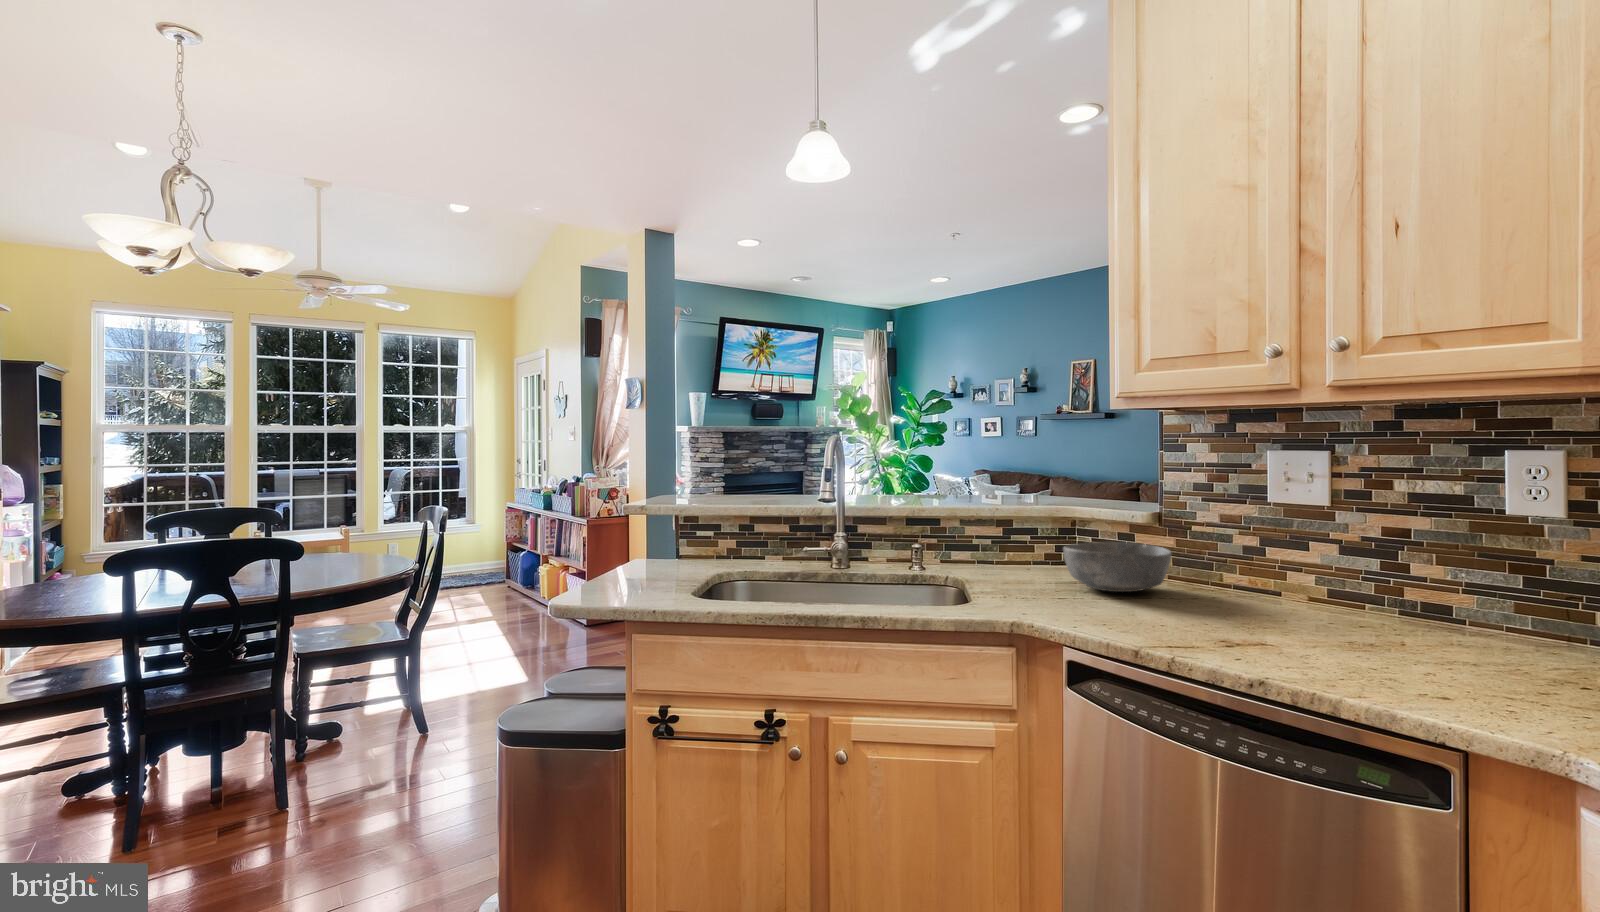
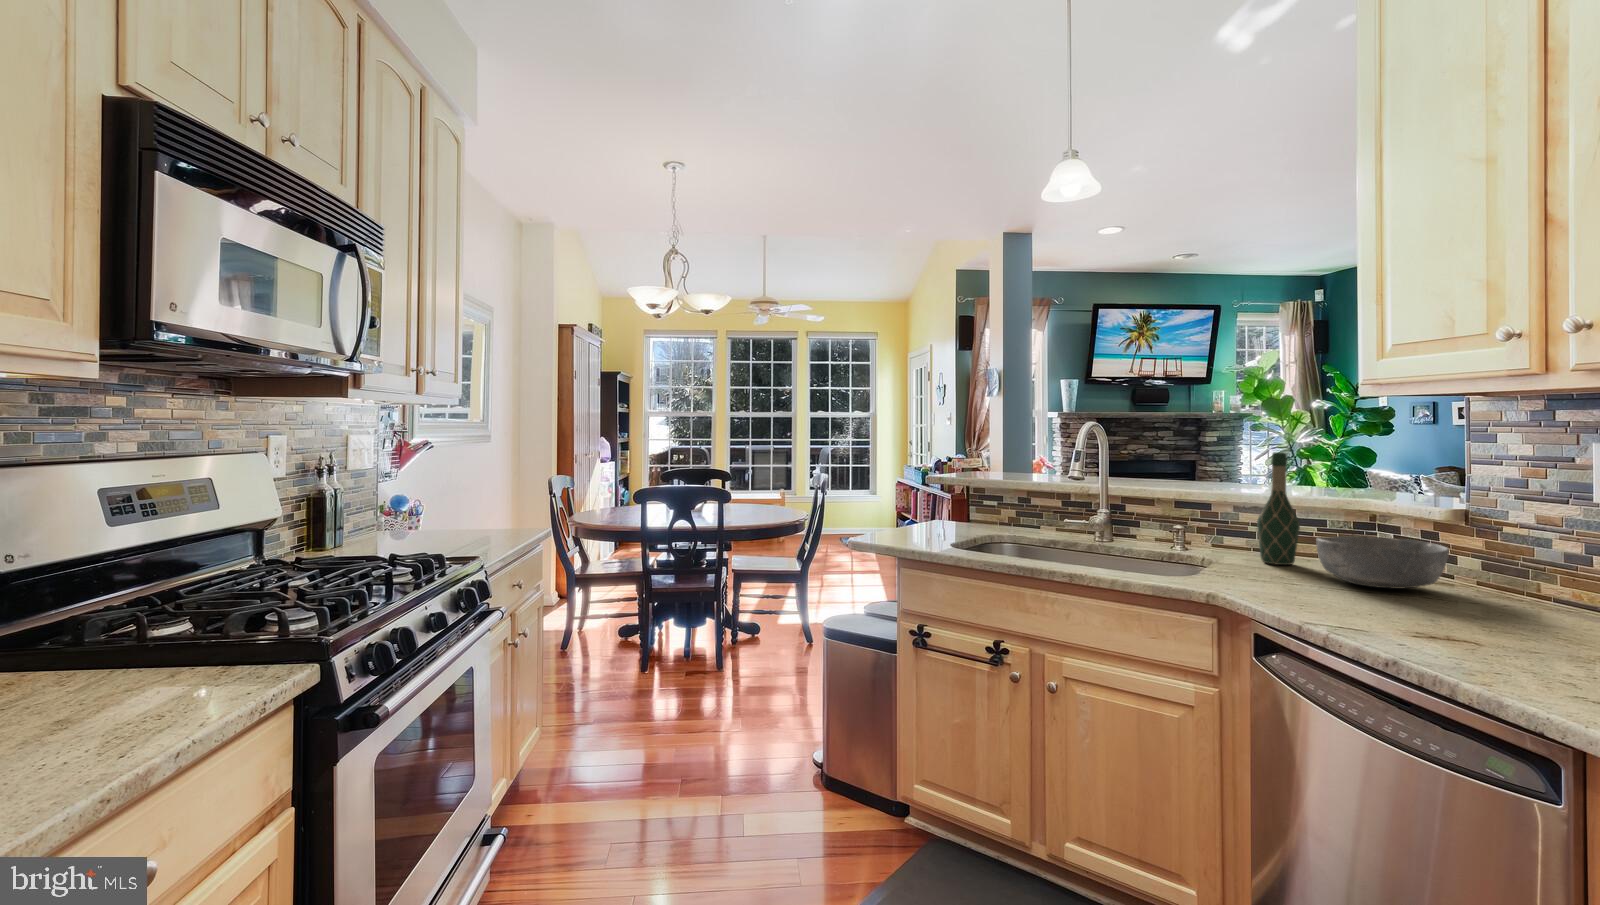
wine bottle: none [995,464,1032,576] -> present [1257,452,1300,565]

